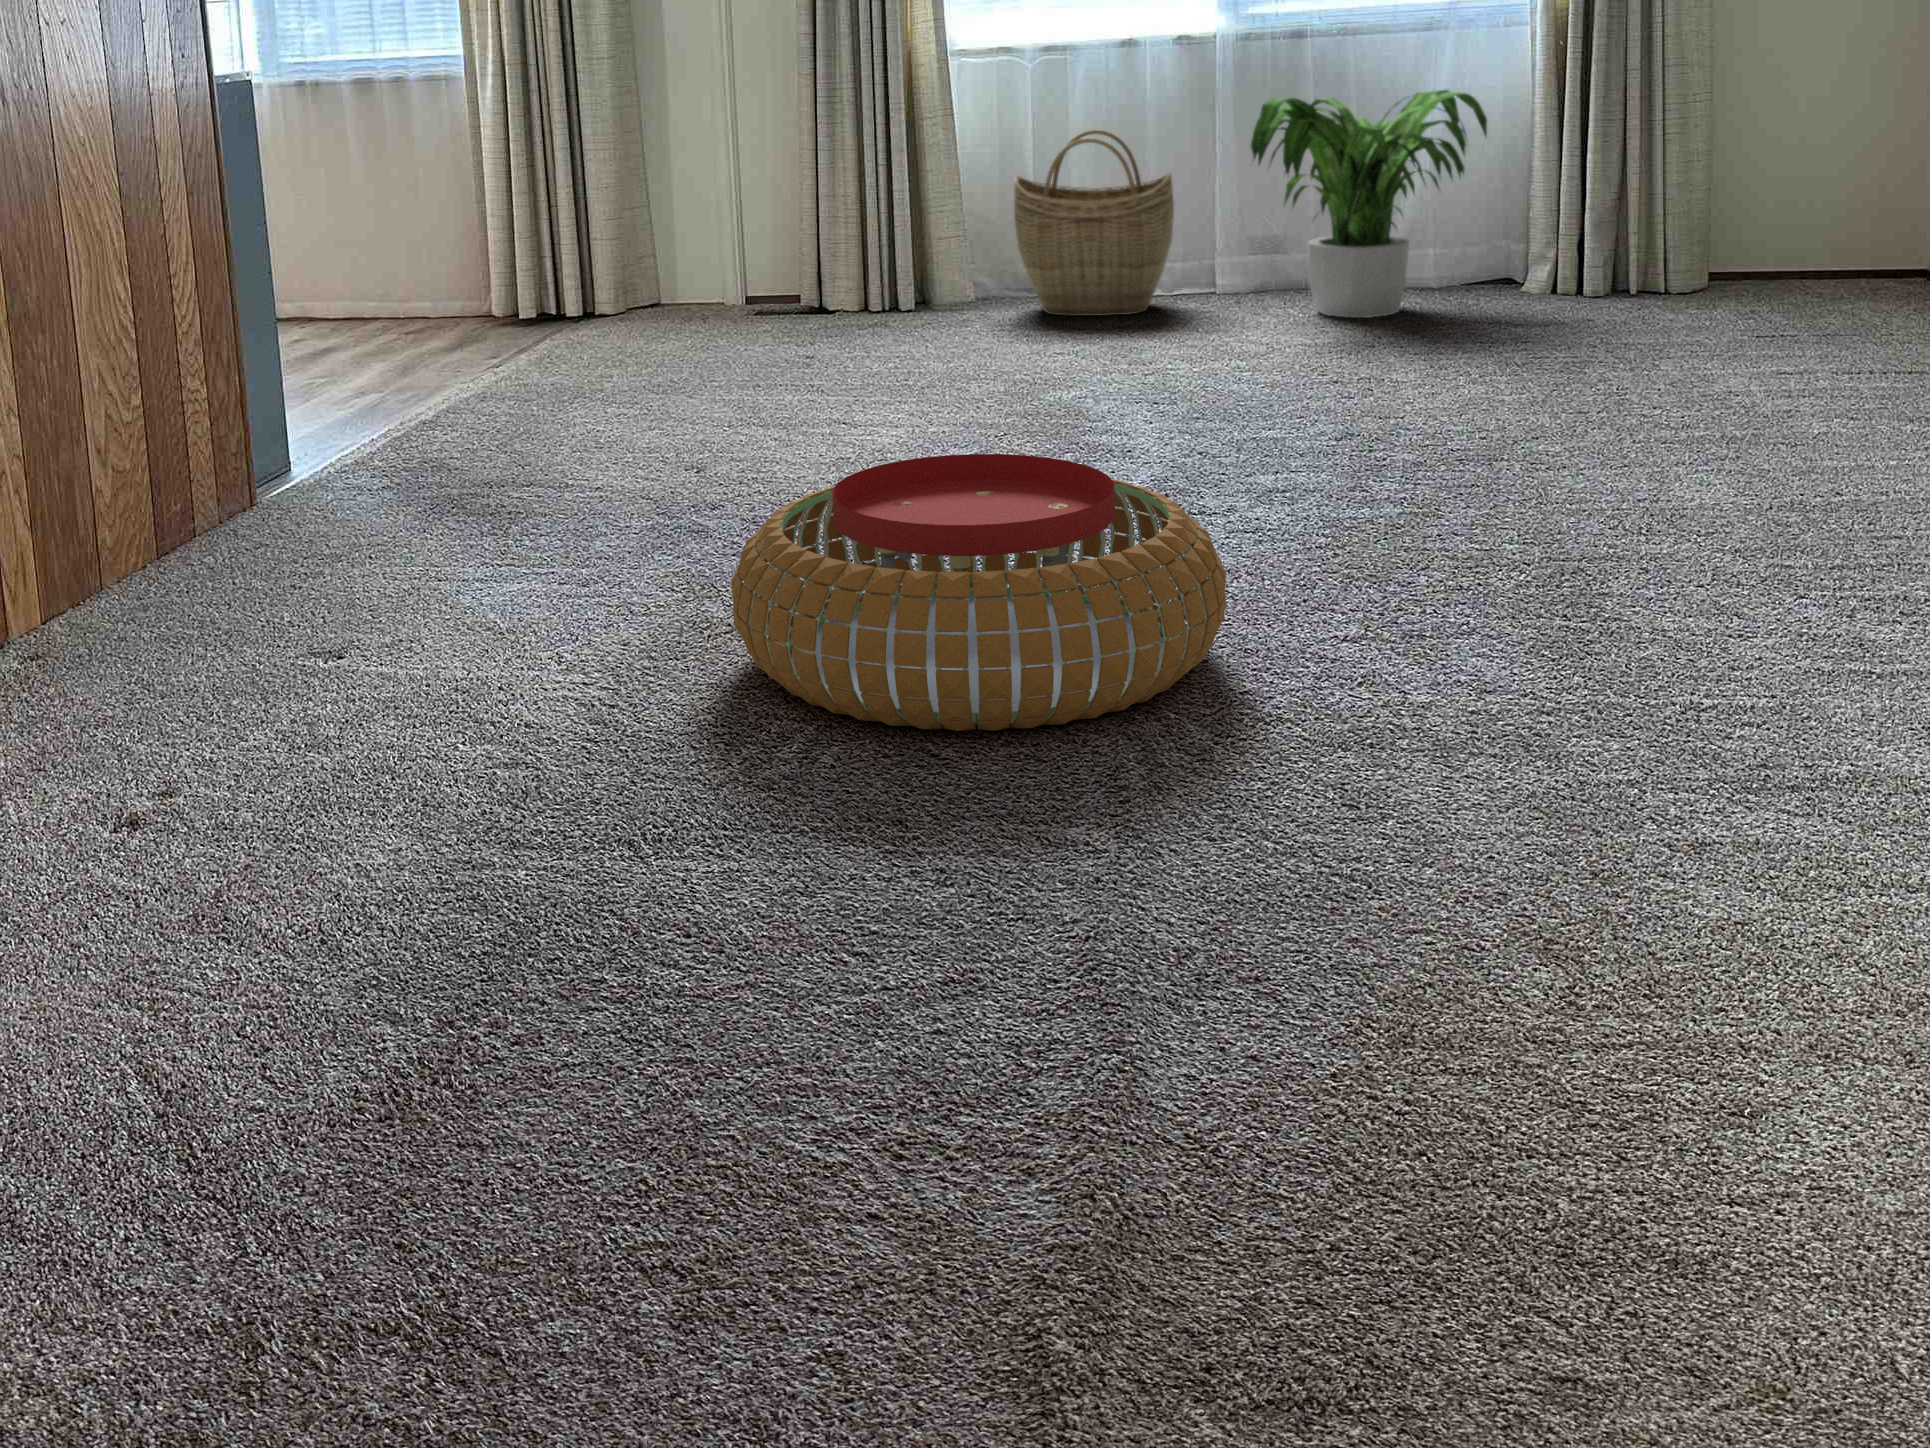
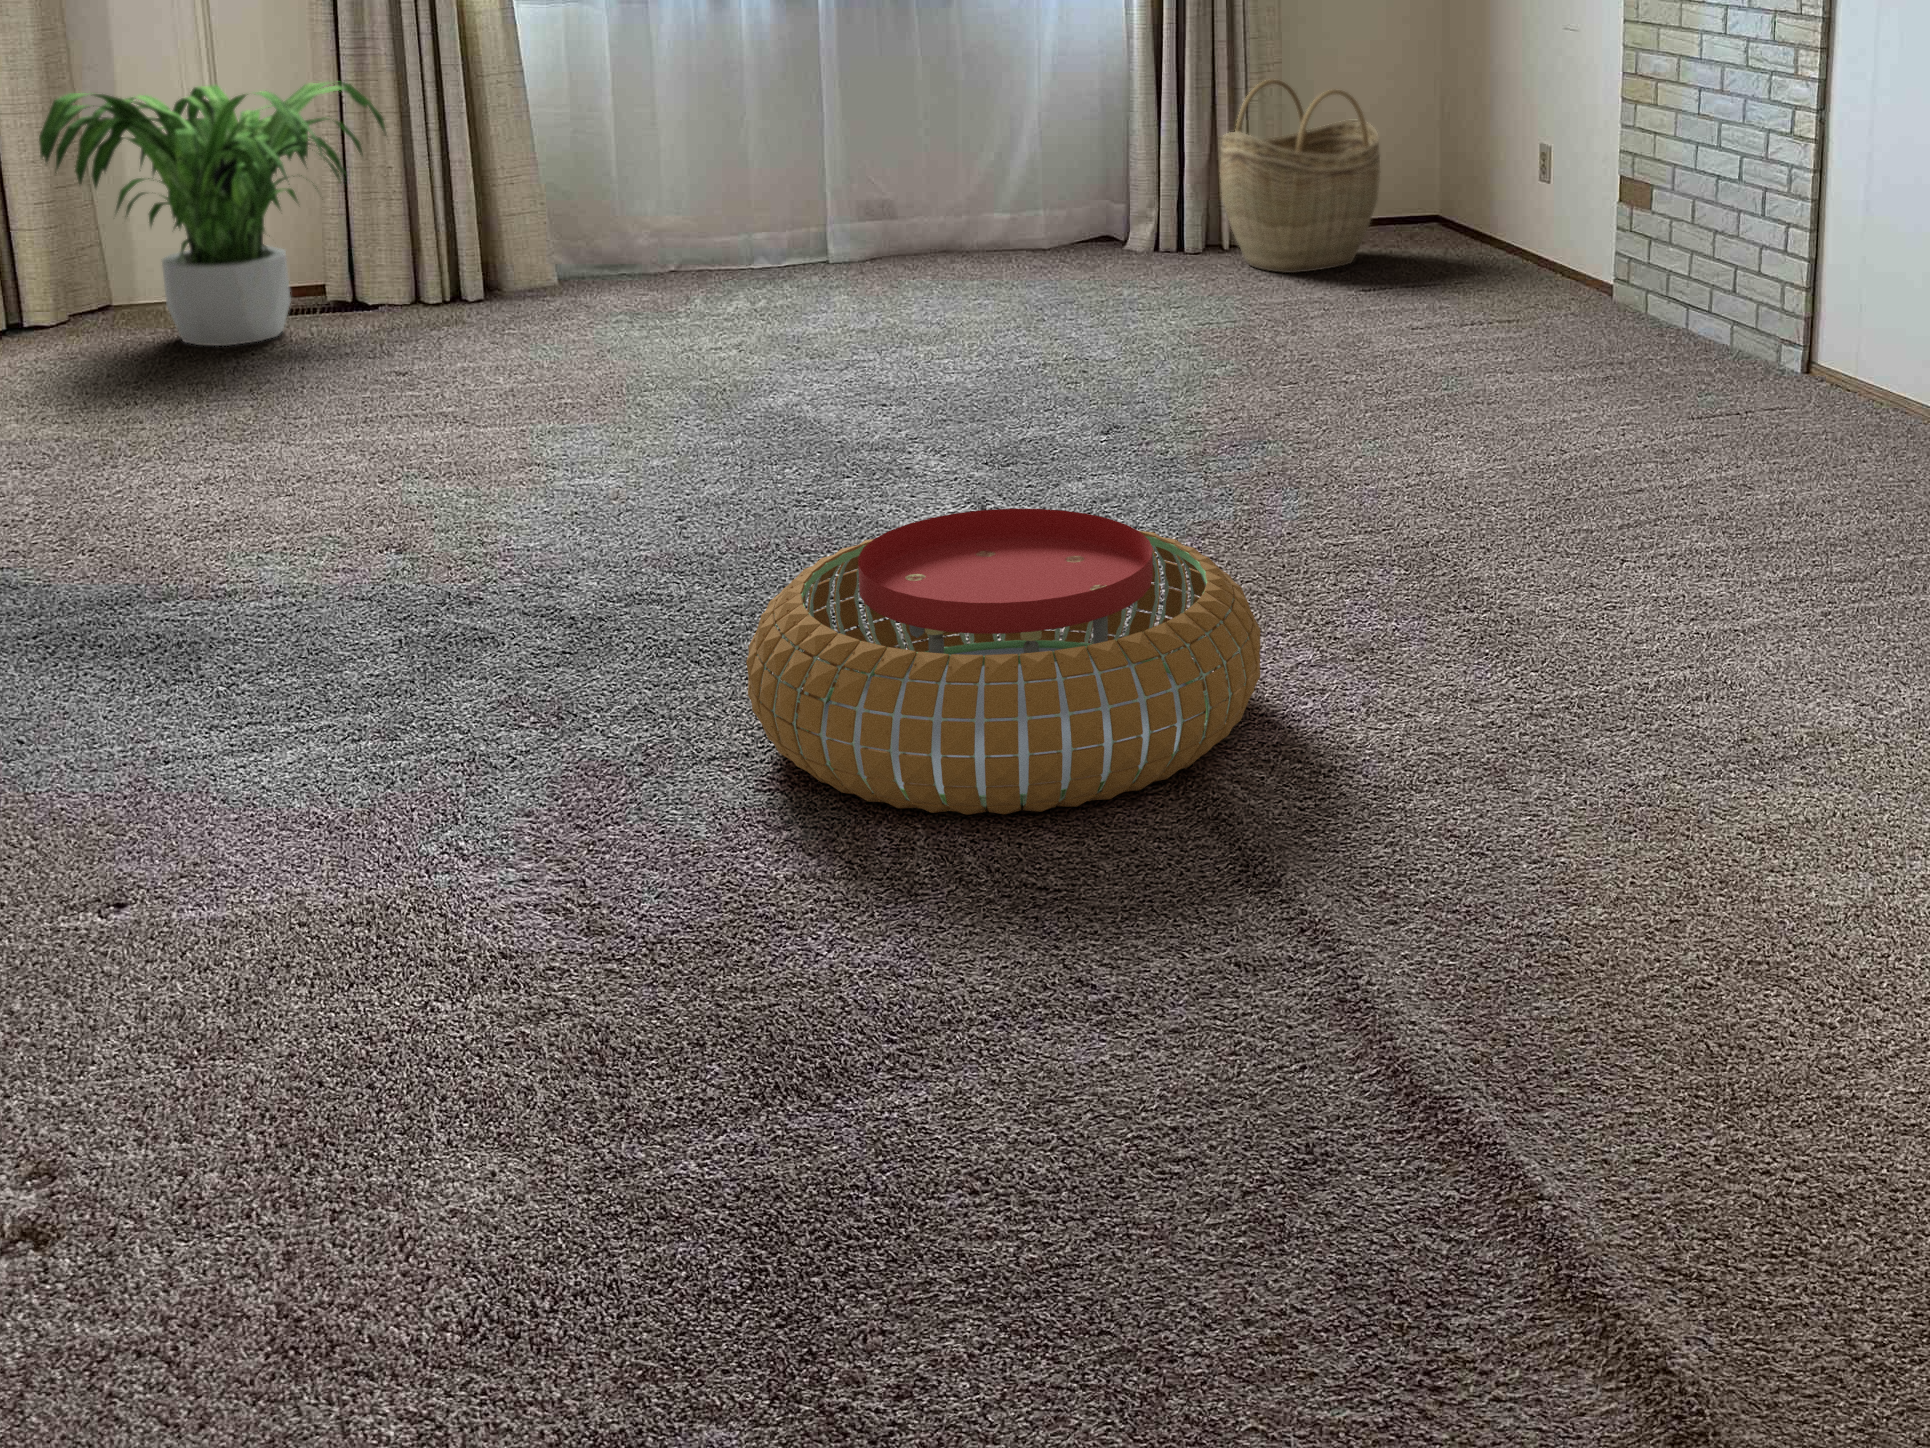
potted plant: present [1251,90,1487,318] -> present [39,82,386,346]
woven basket: present [1014,129,1174,316] -> present [1220,80,1380,273]

